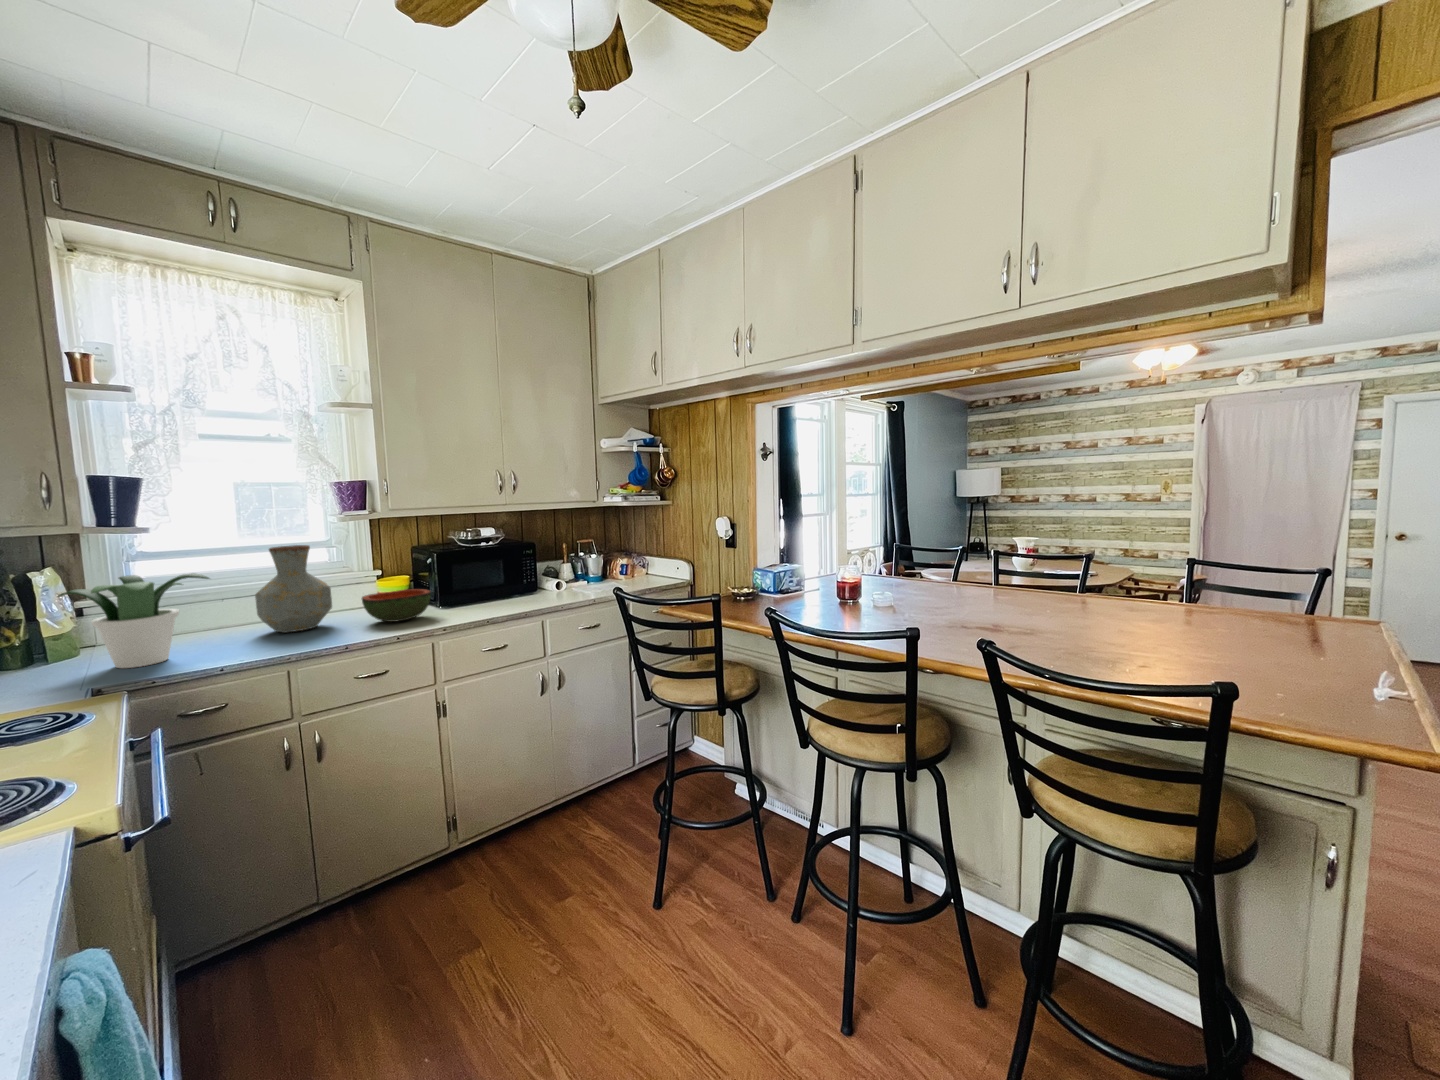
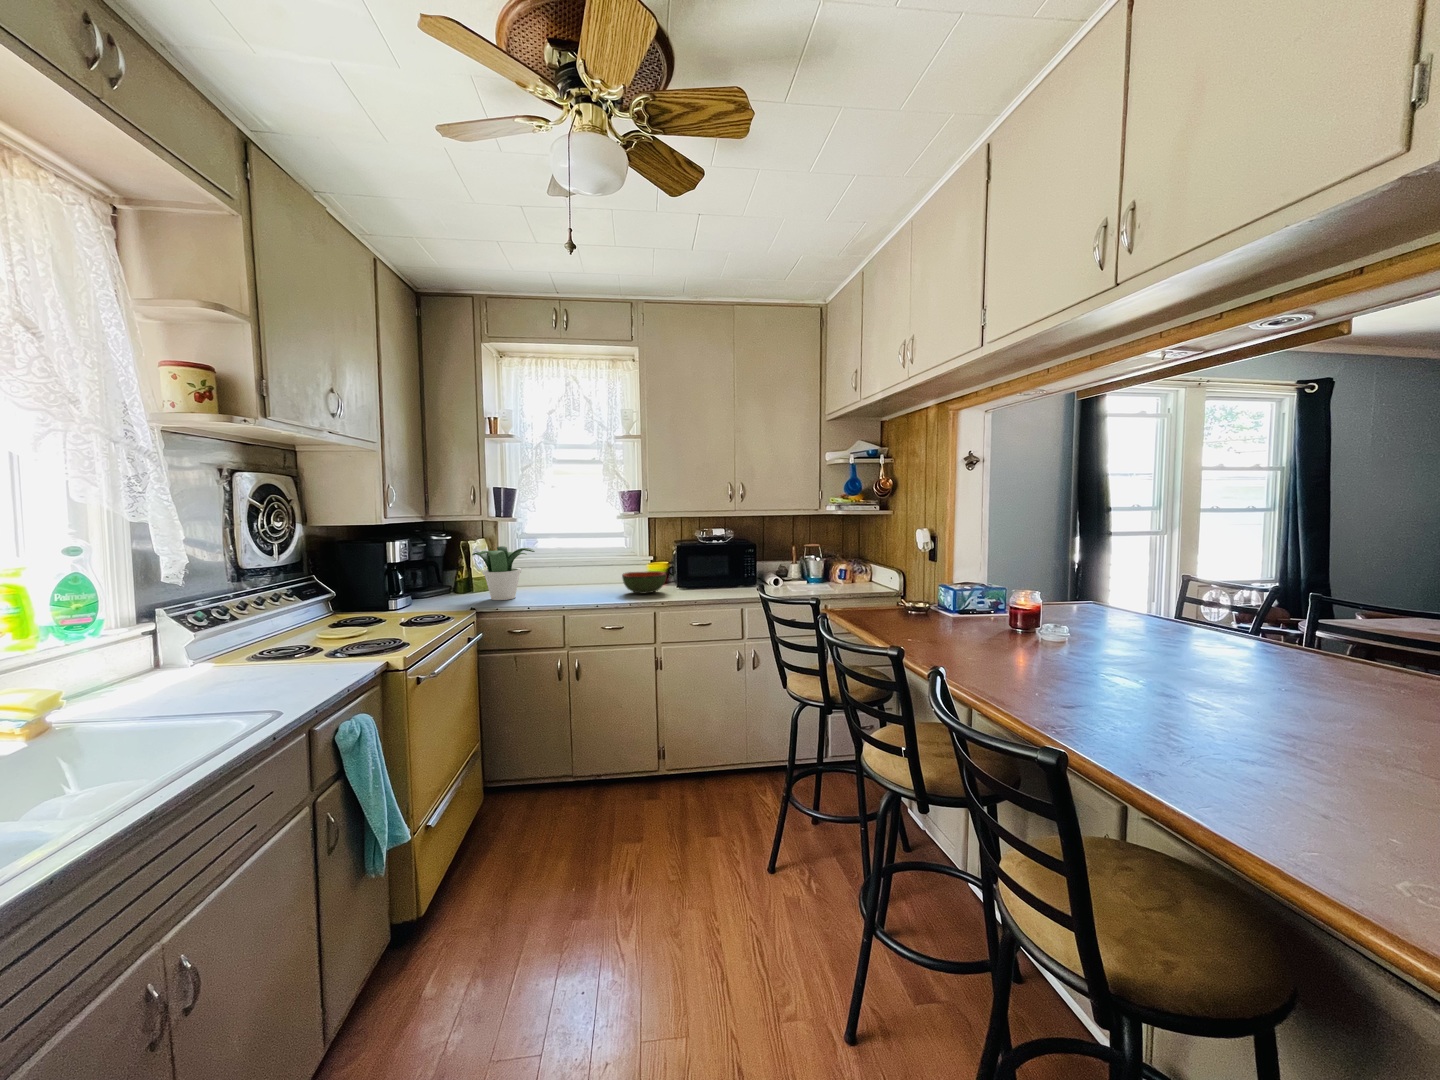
vase: present [255,545,332,633] -> none [568,534,608,592]

